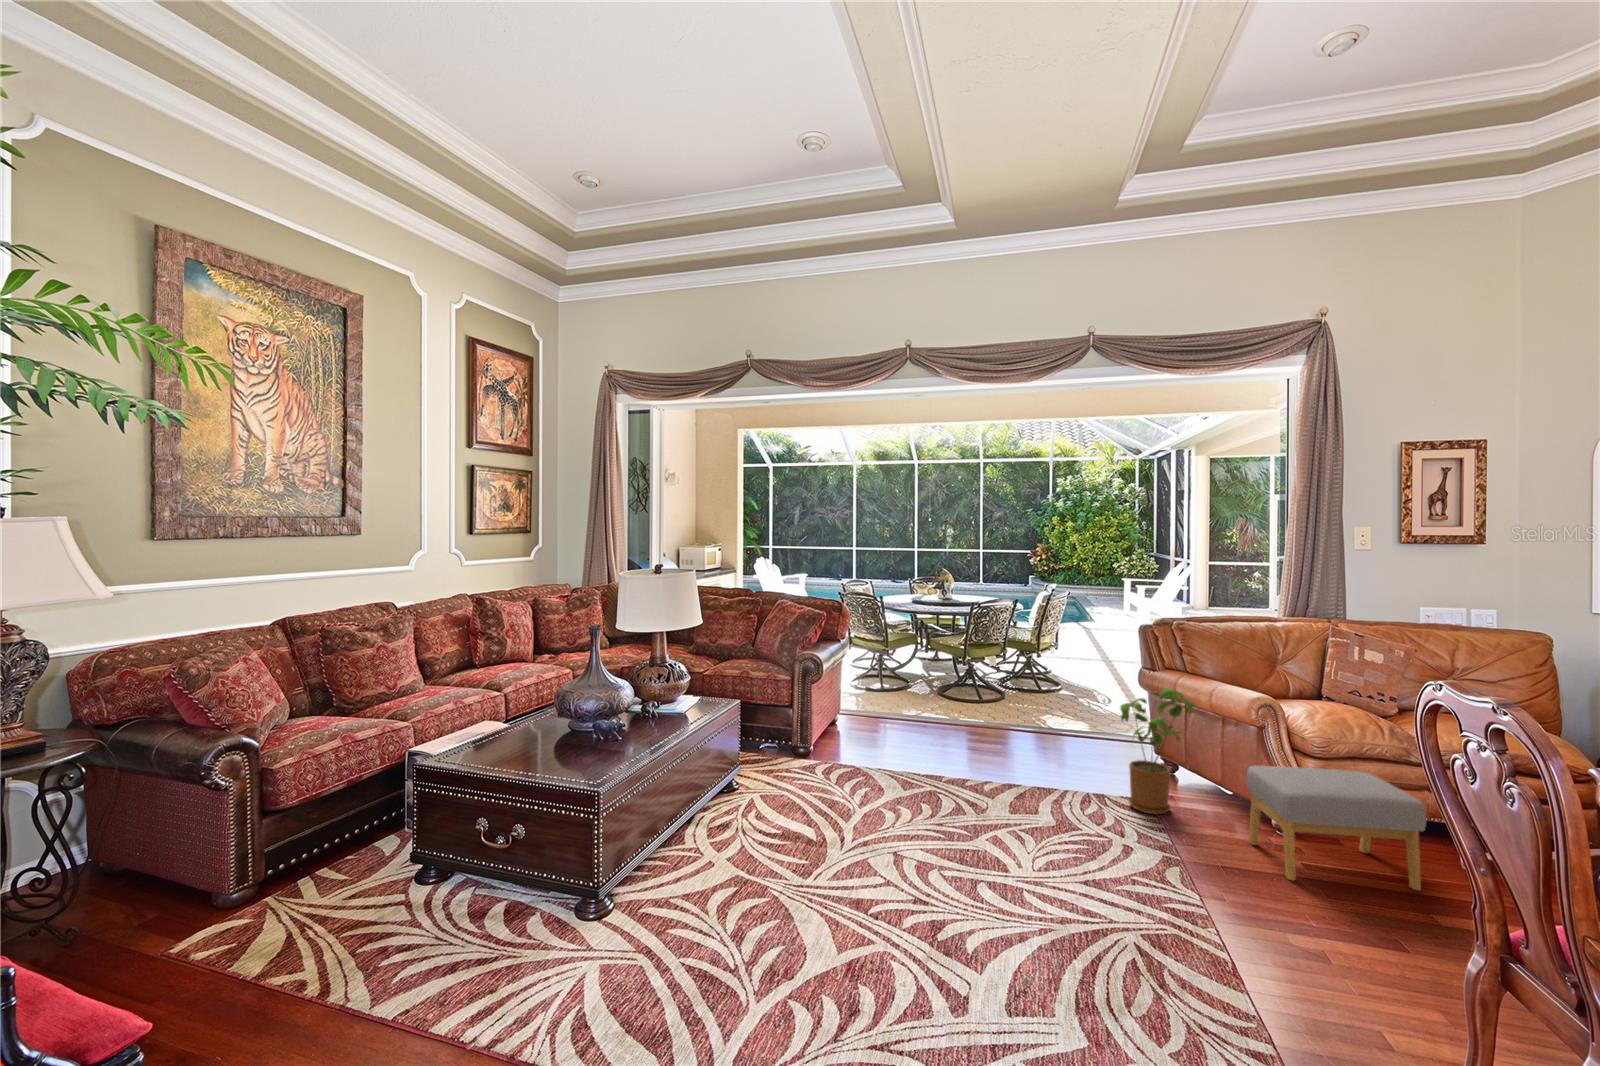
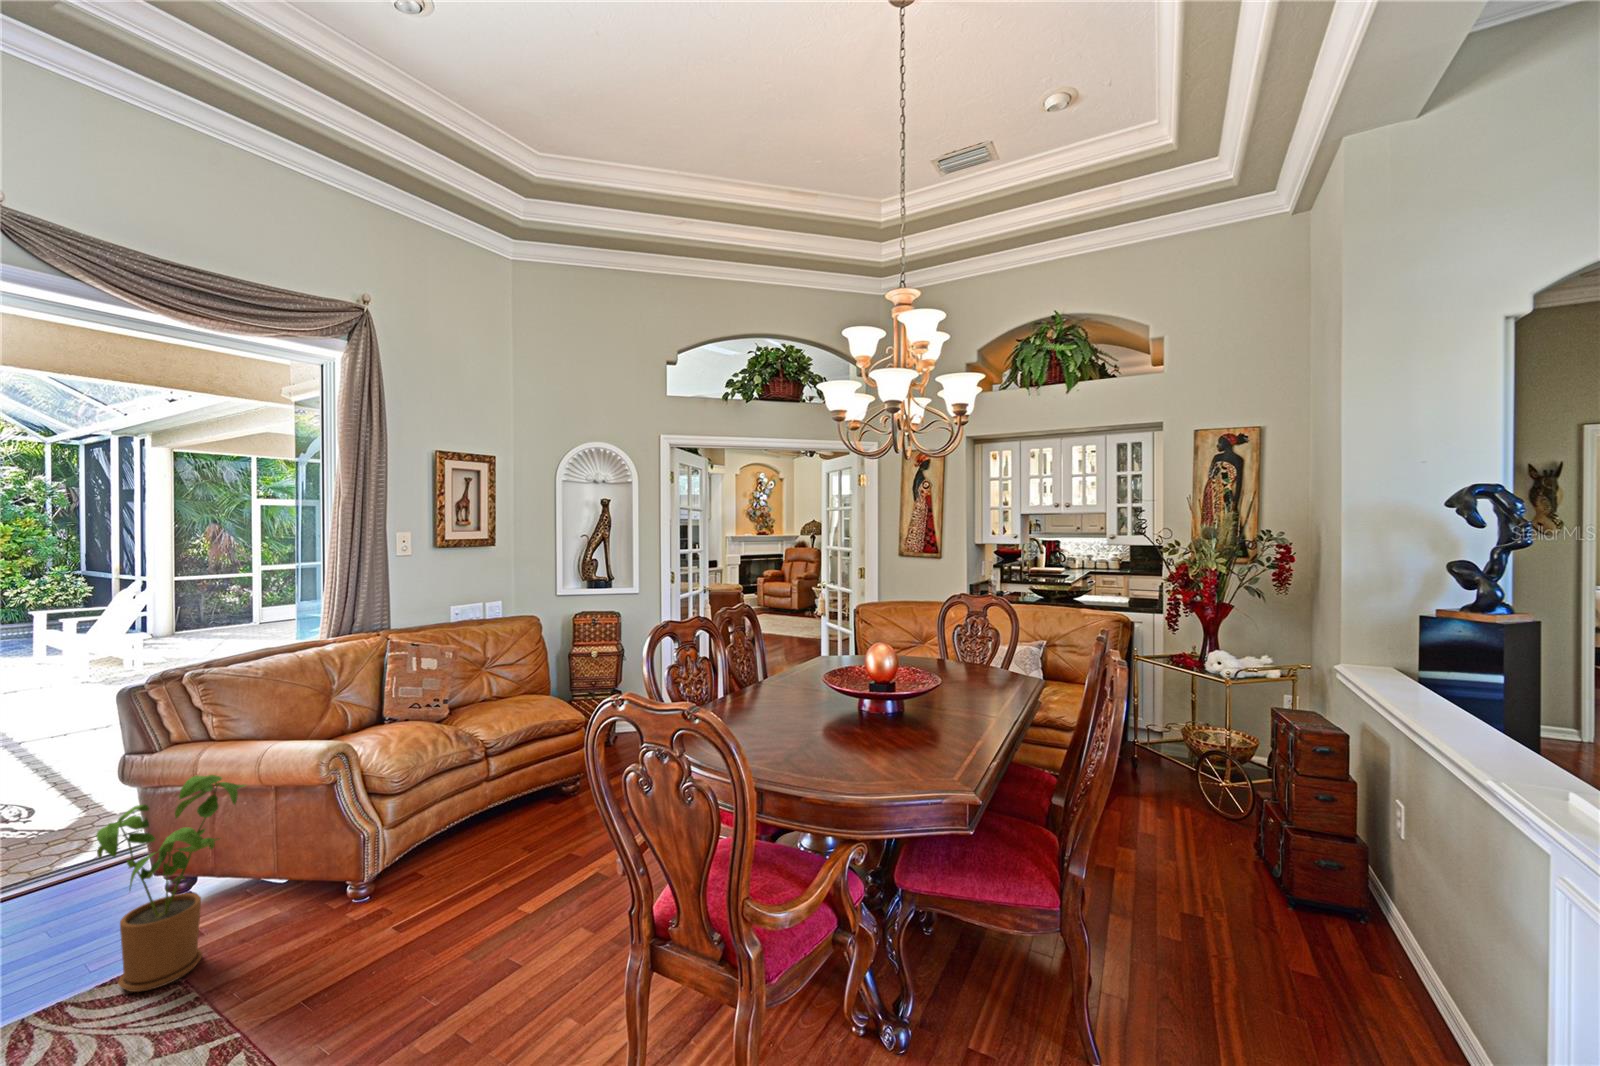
footstool: present [1247,766,1427,890] -> none [327,791,513,964]

